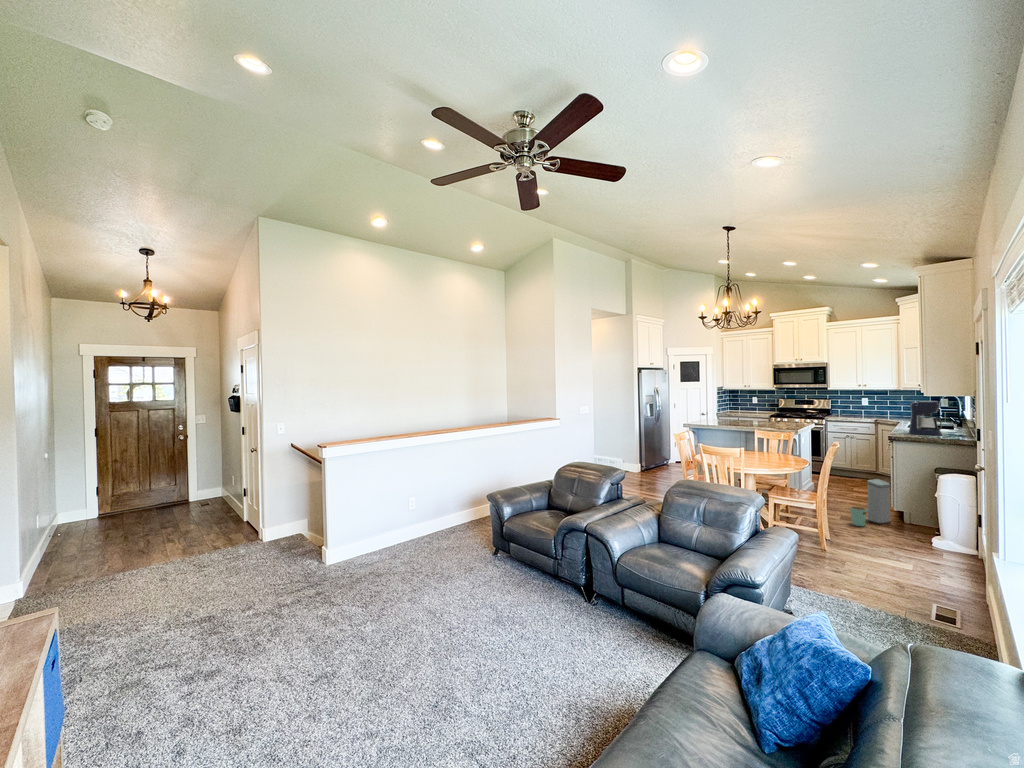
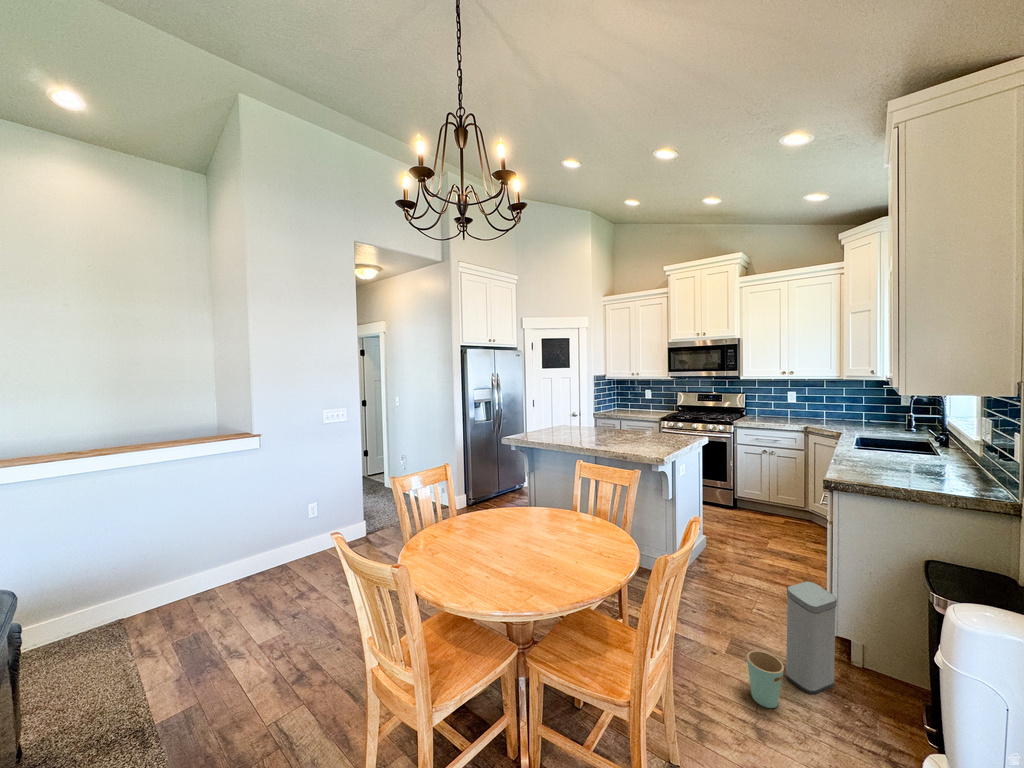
coffee maker: present [909,401,942,435] -> none [875,409,951,490]

